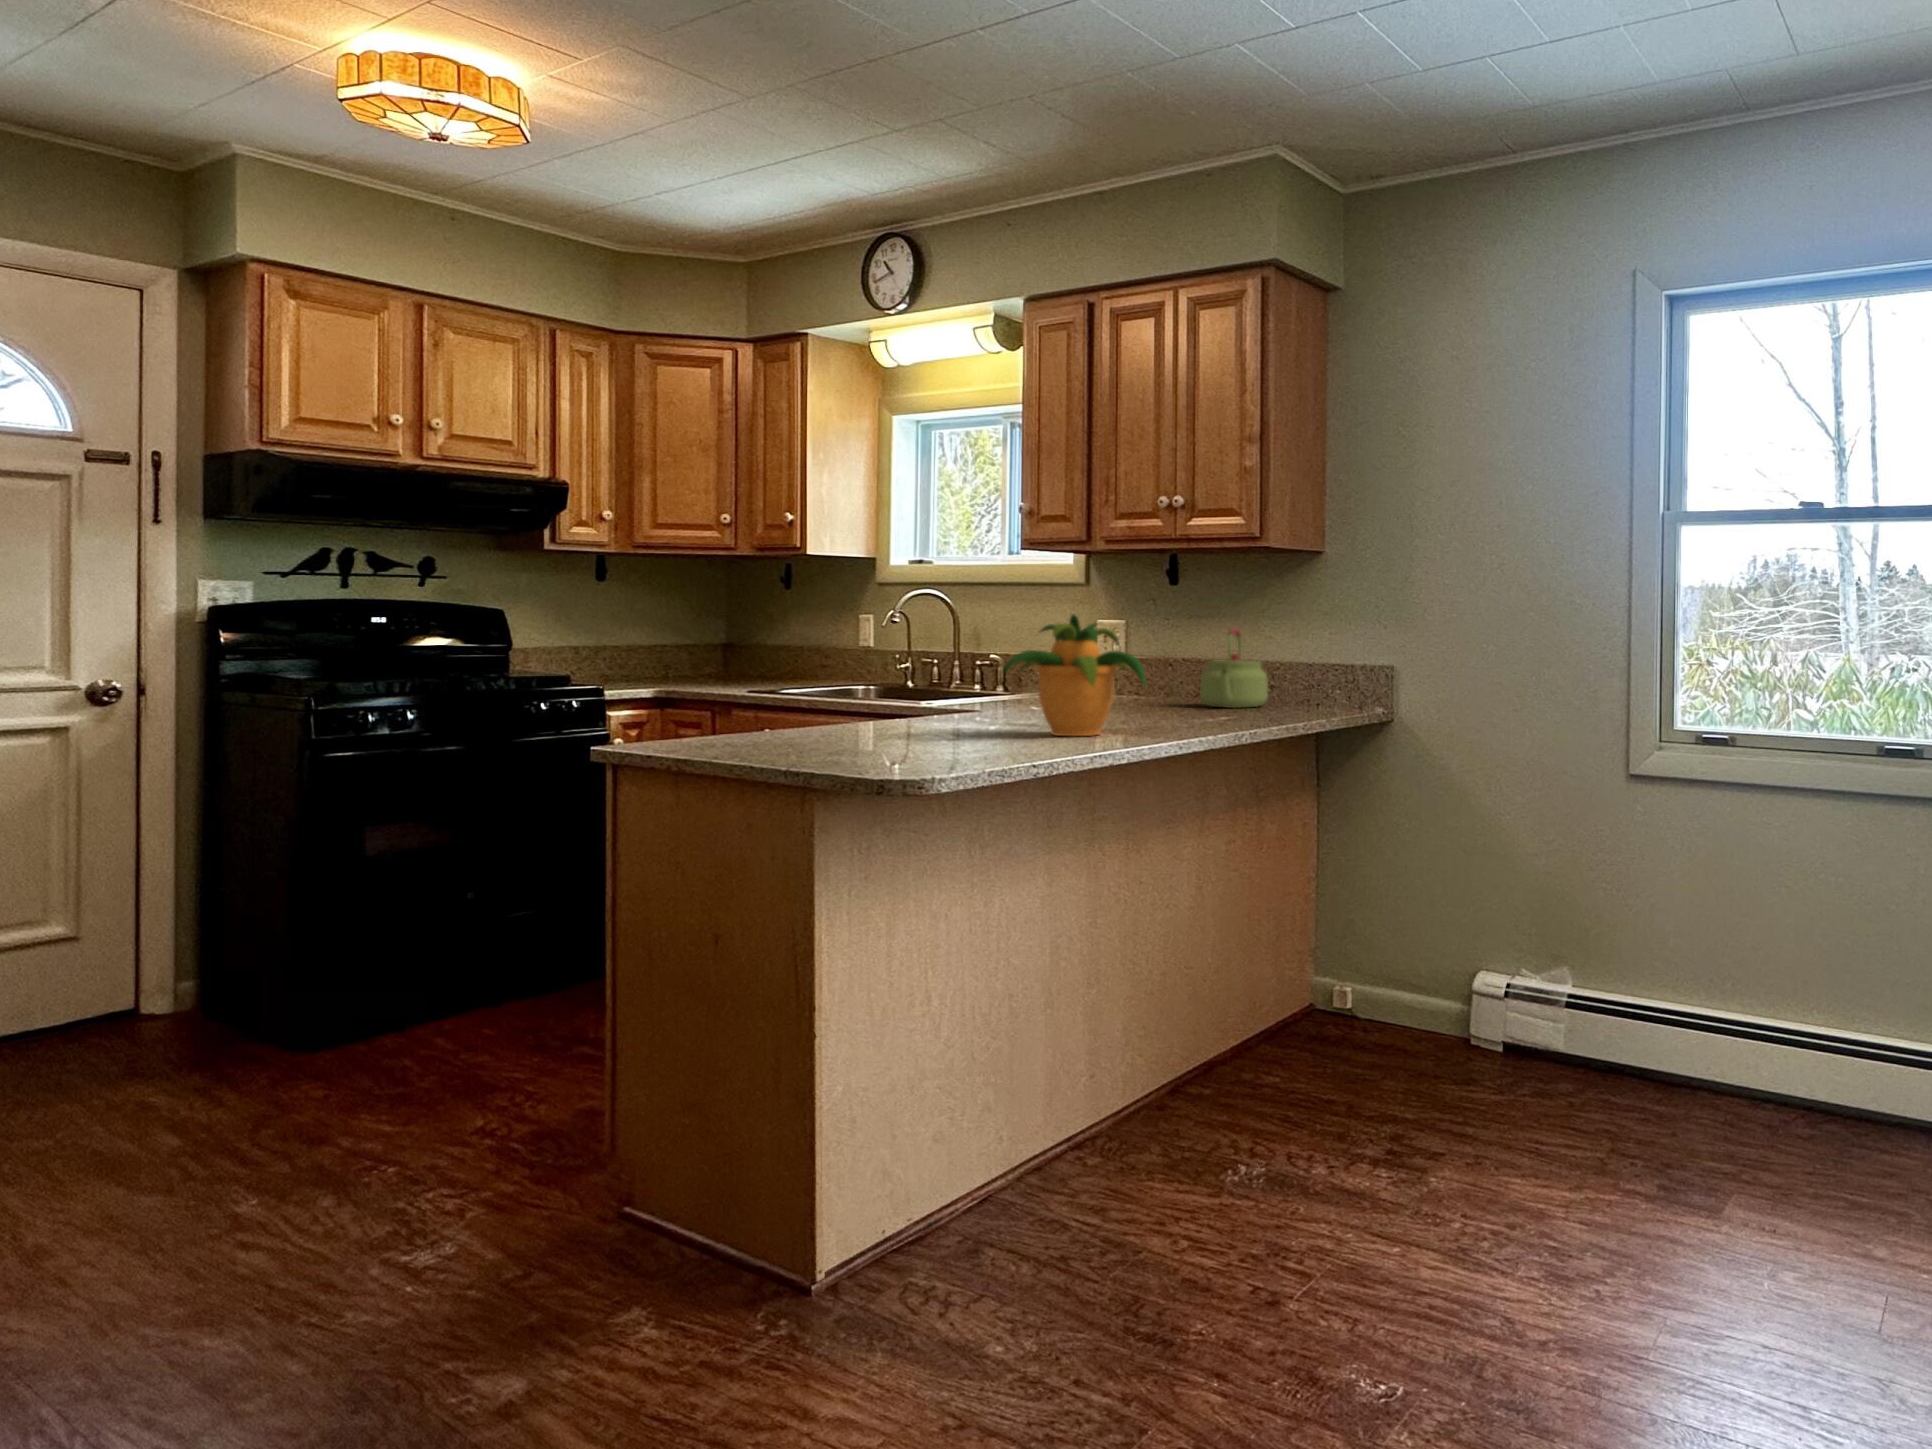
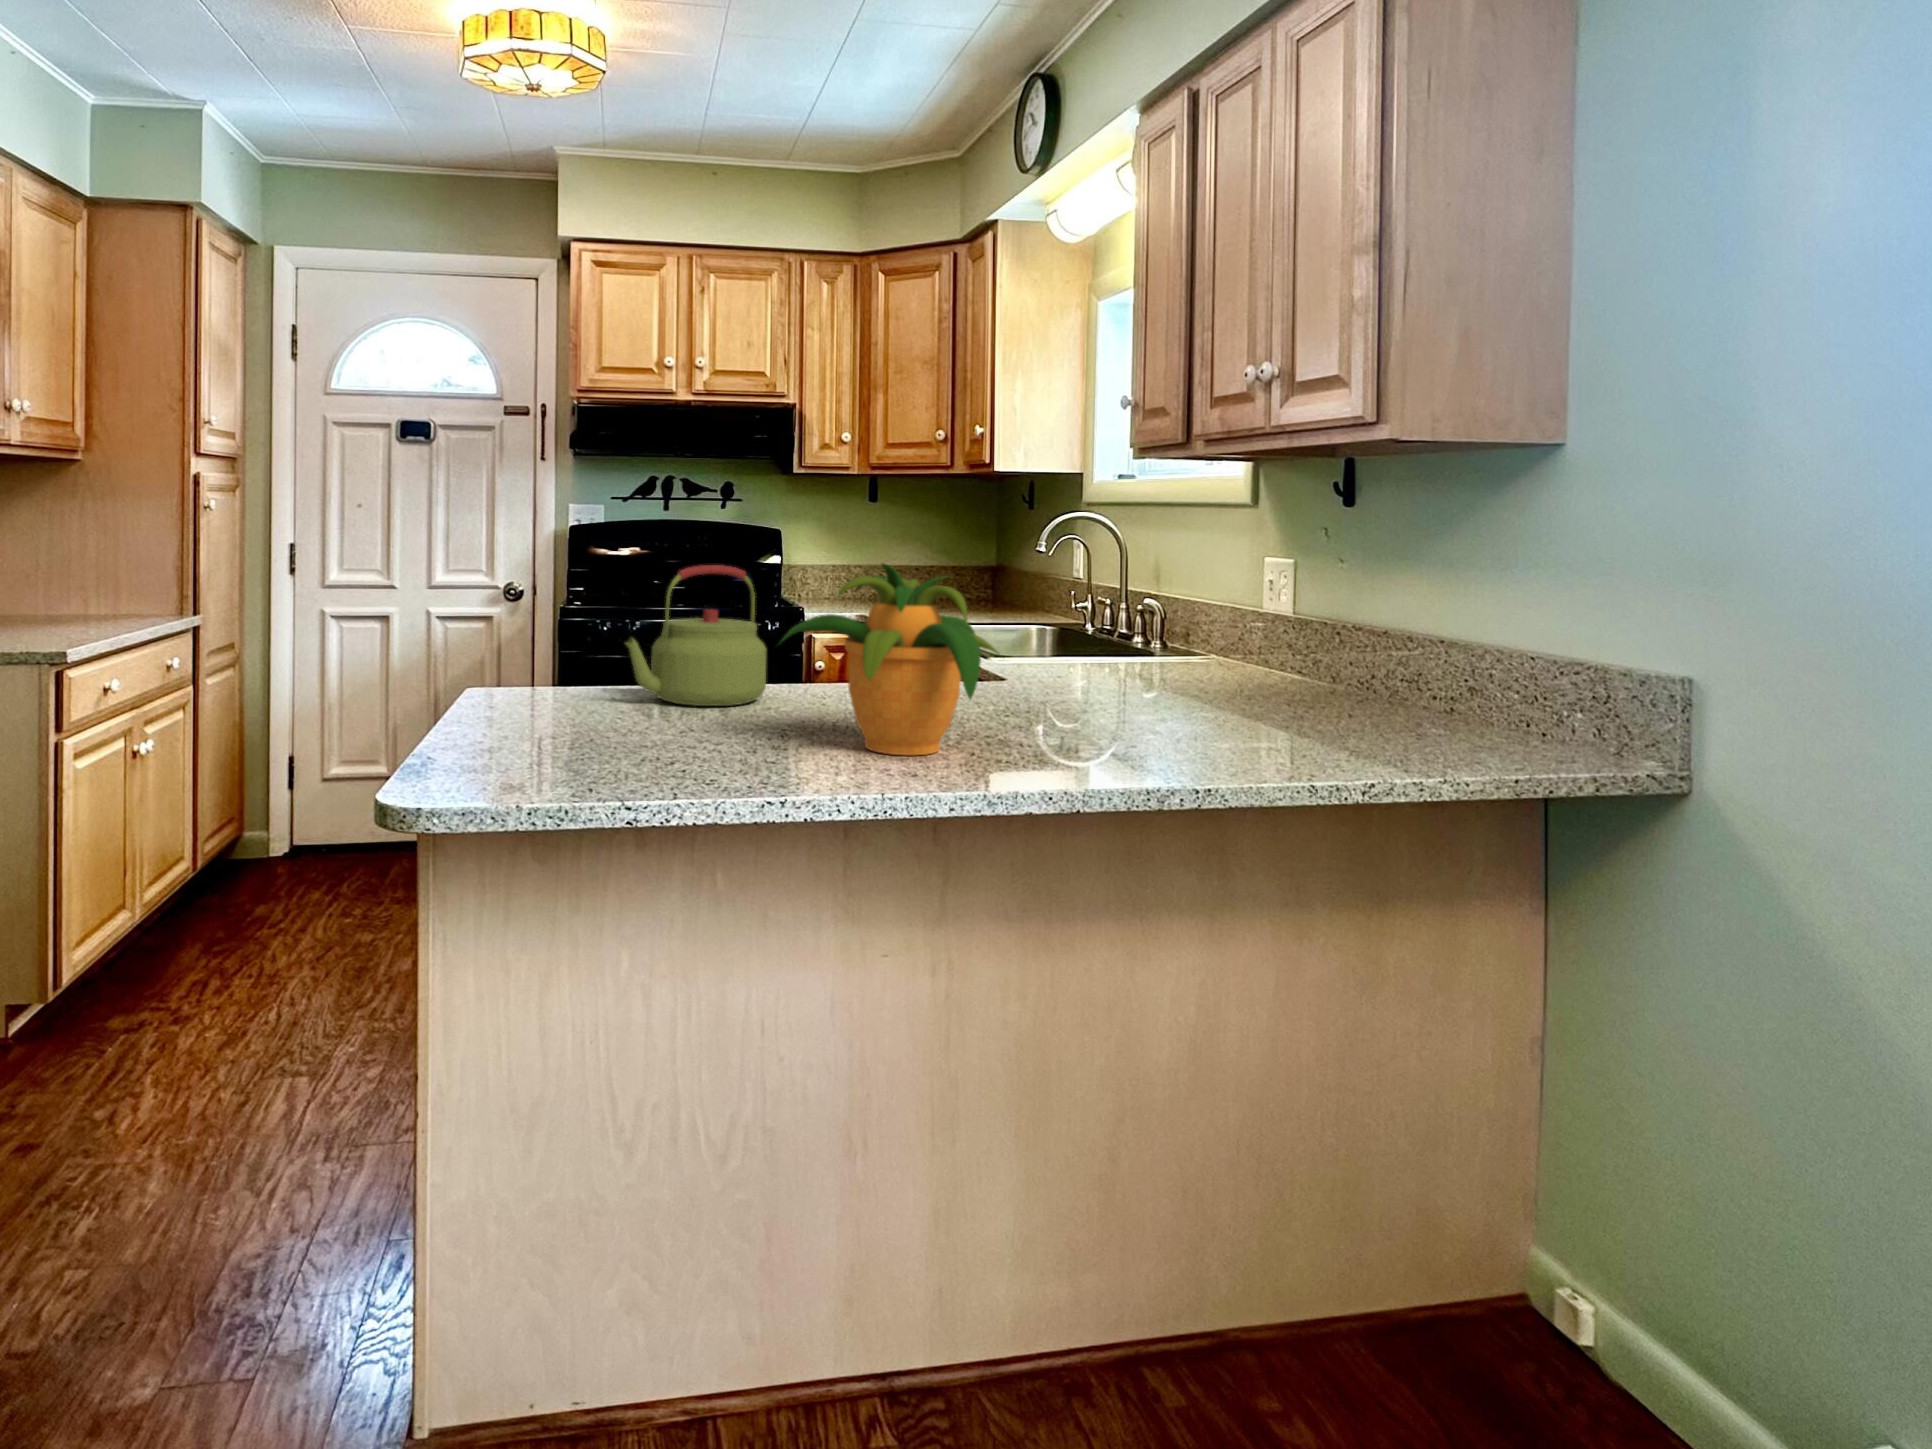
kettle: present [1200,628,1268,708] -> present [626,565,766,706]

